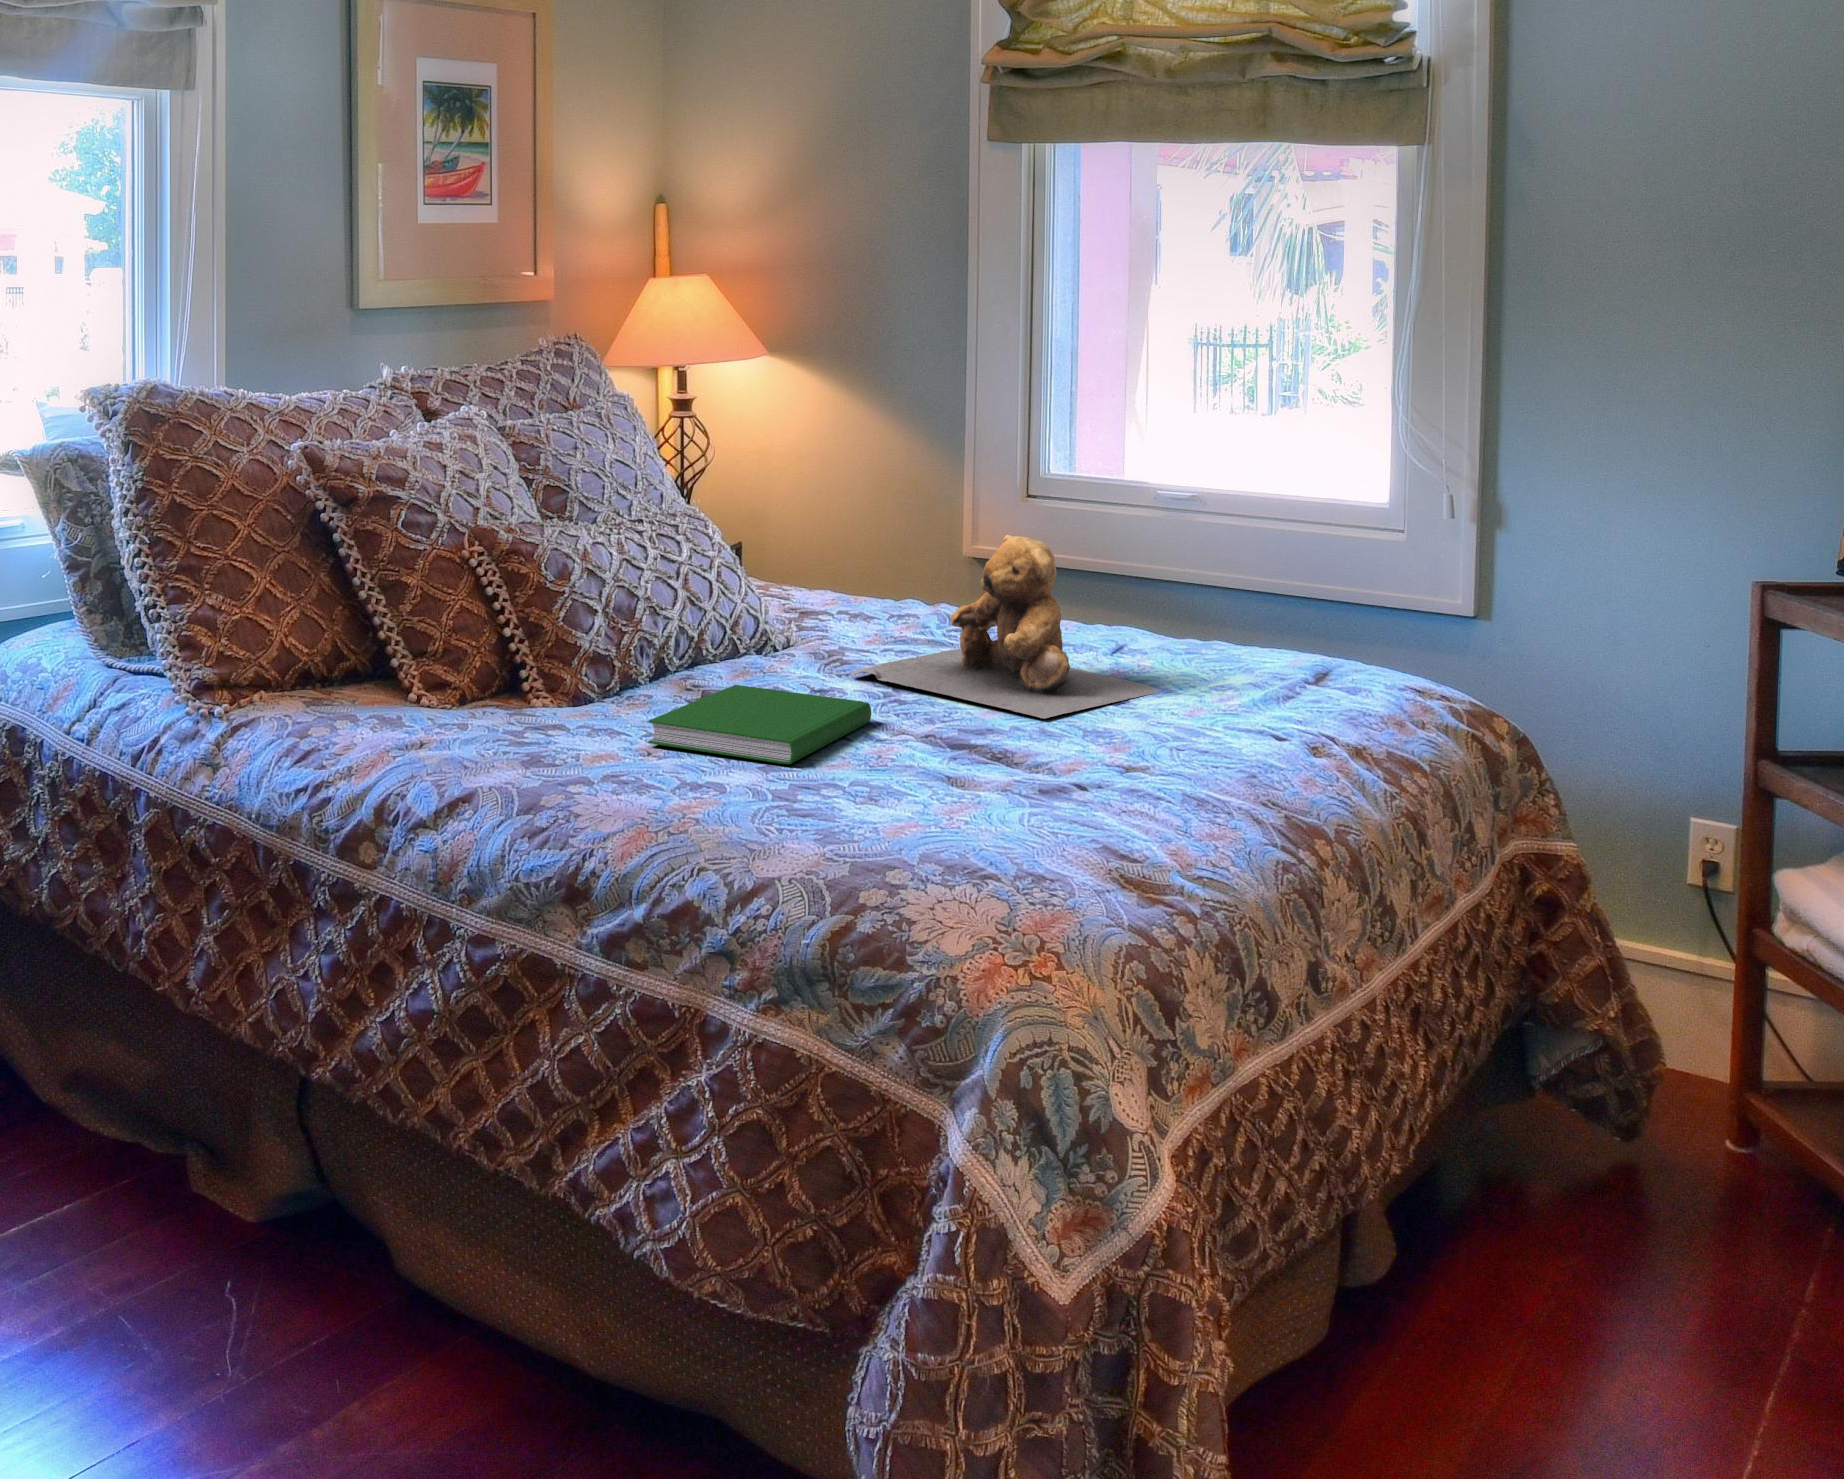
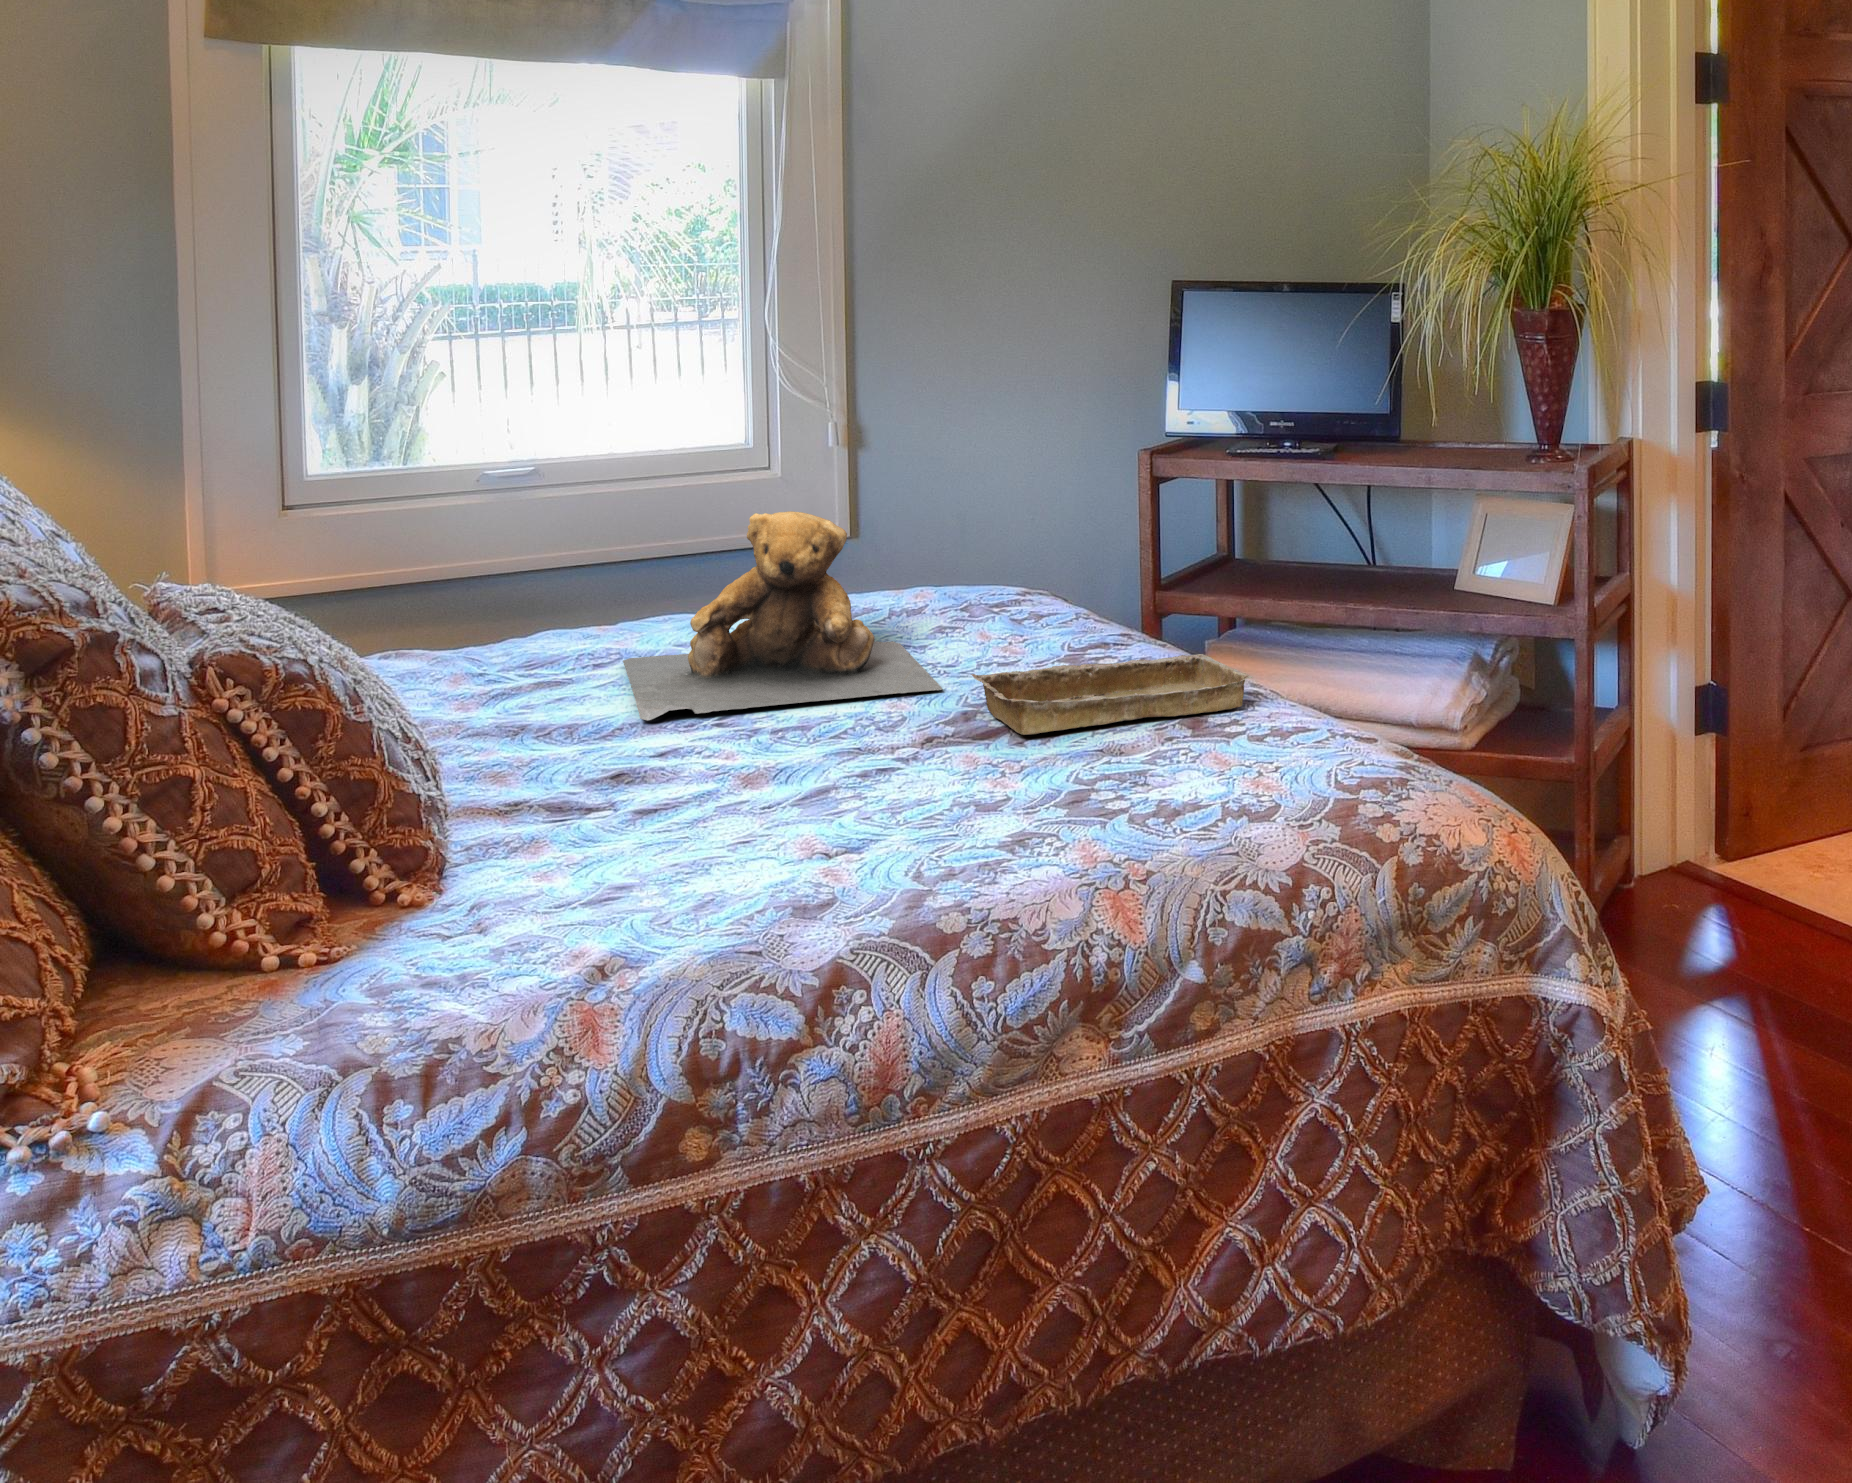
hardcover book: present [648,685,871,764] -> none [673,726,971,847]
tray: none [938,700,1237,802] -> present [971,654,1253,735]

